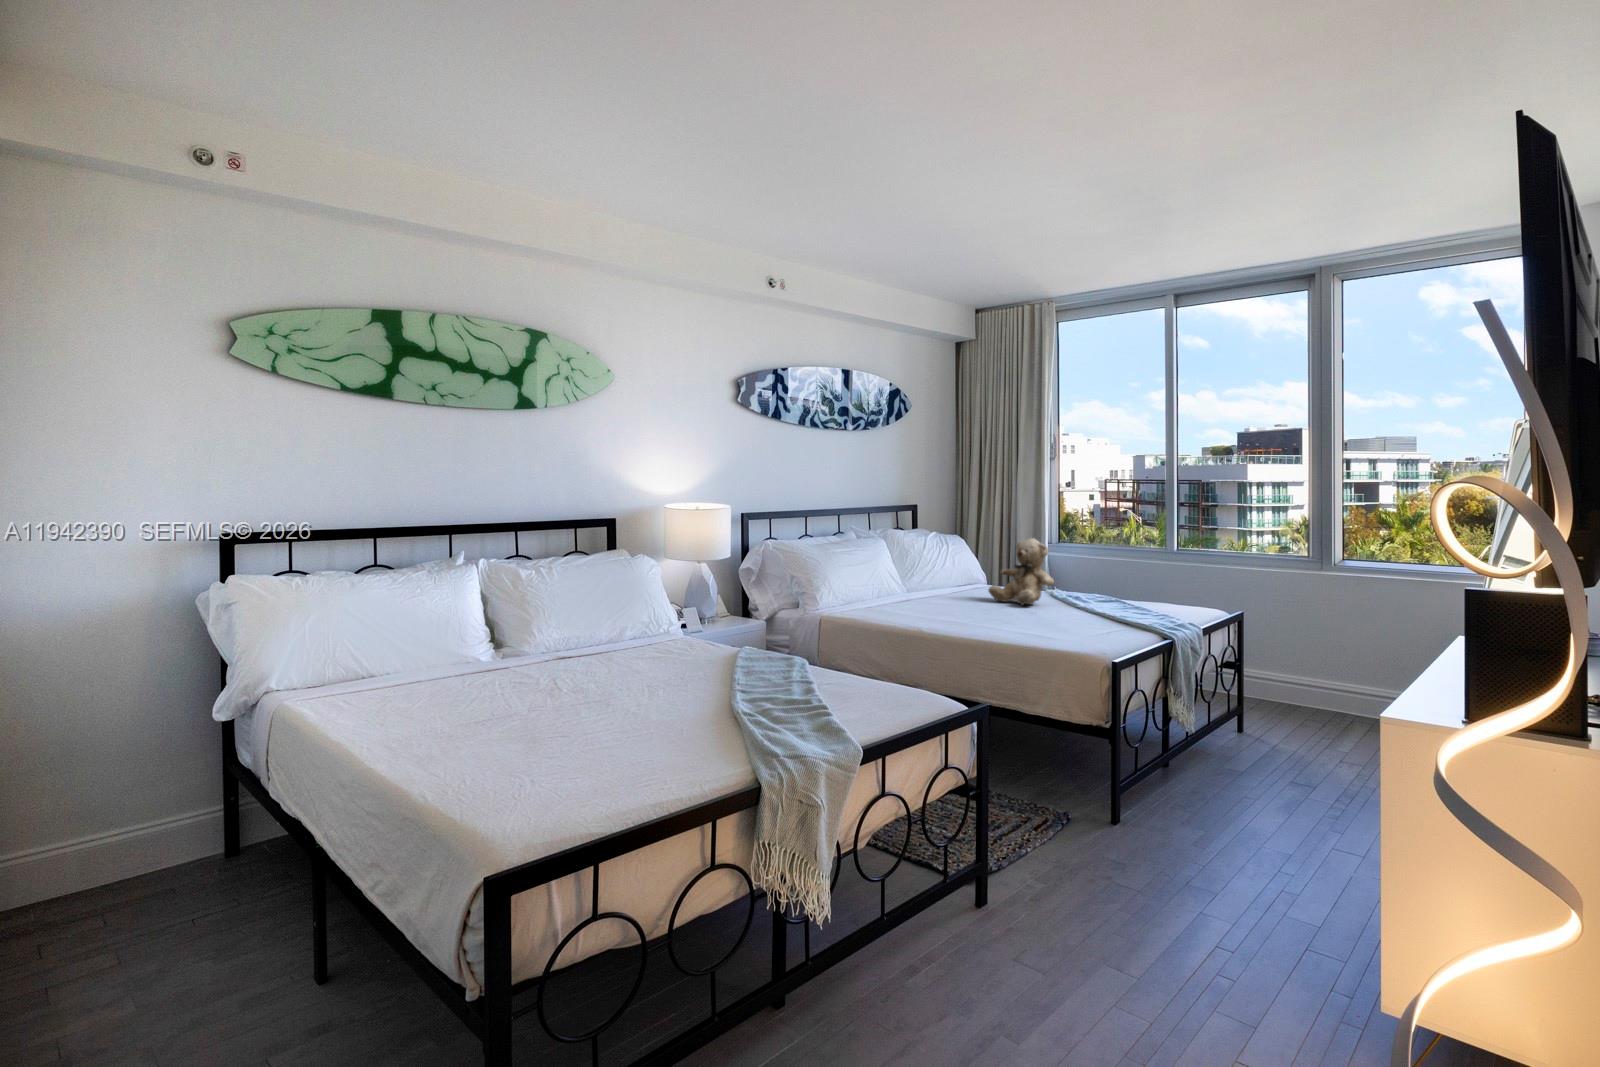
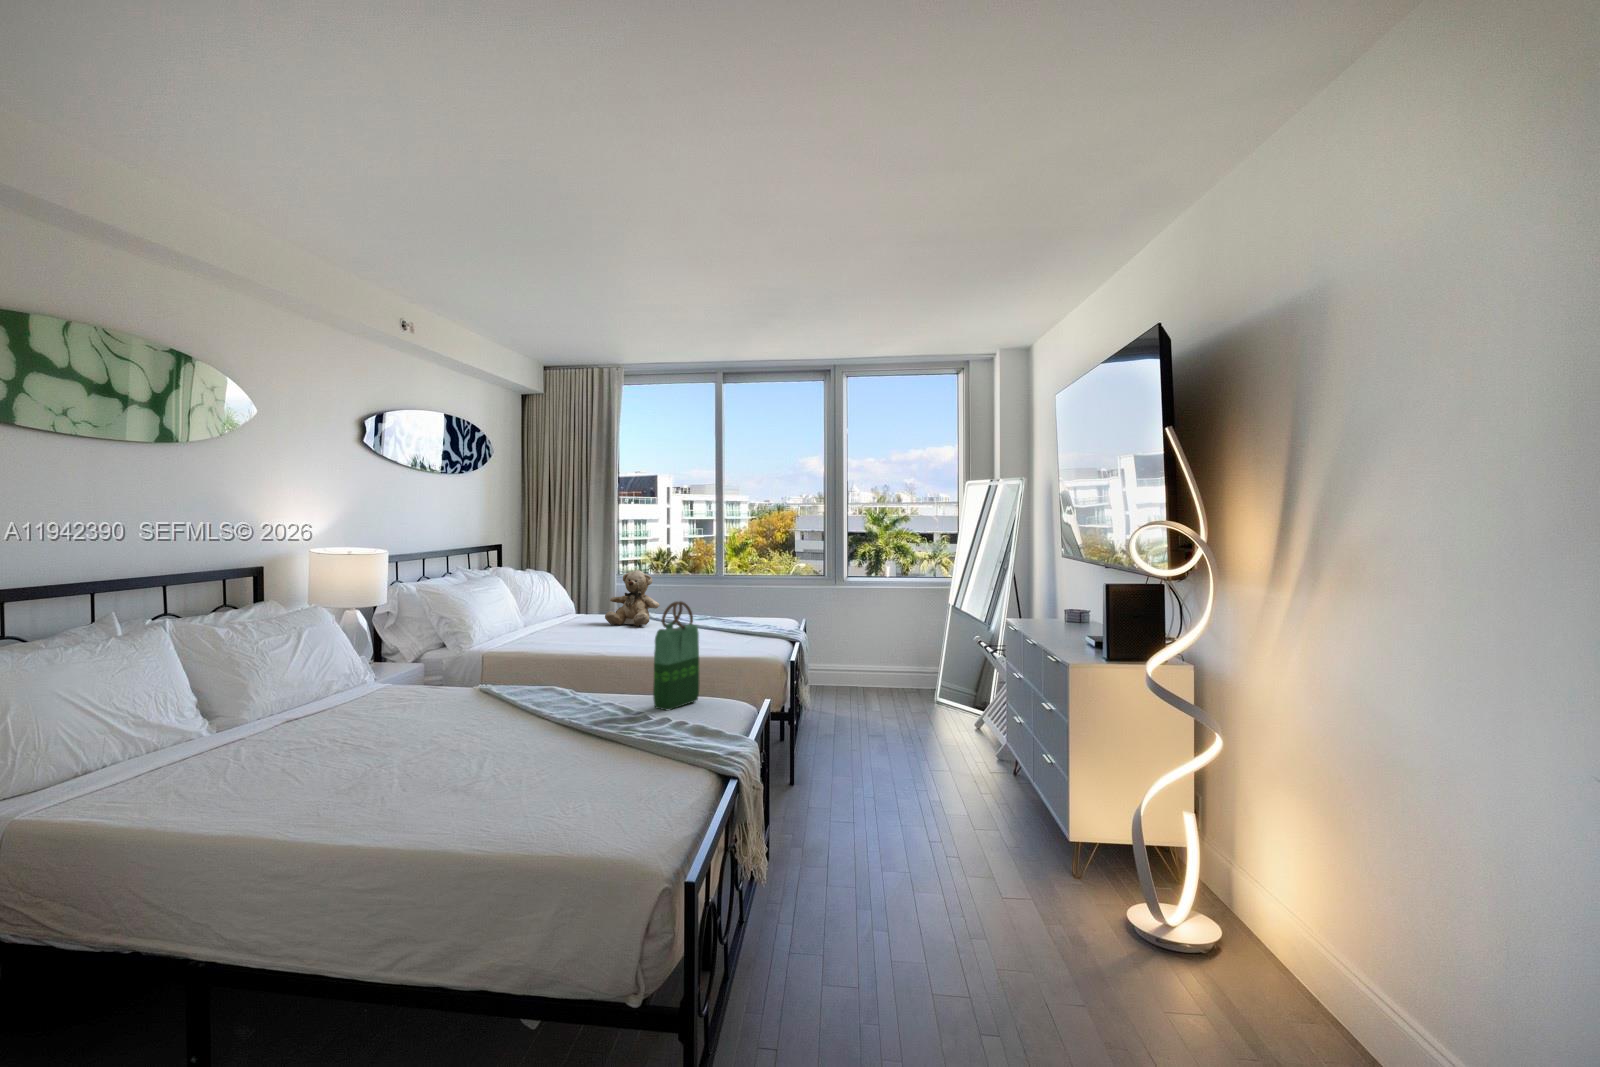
tote bag: none [852,570,925,707] -> present [653,601,700,710]

